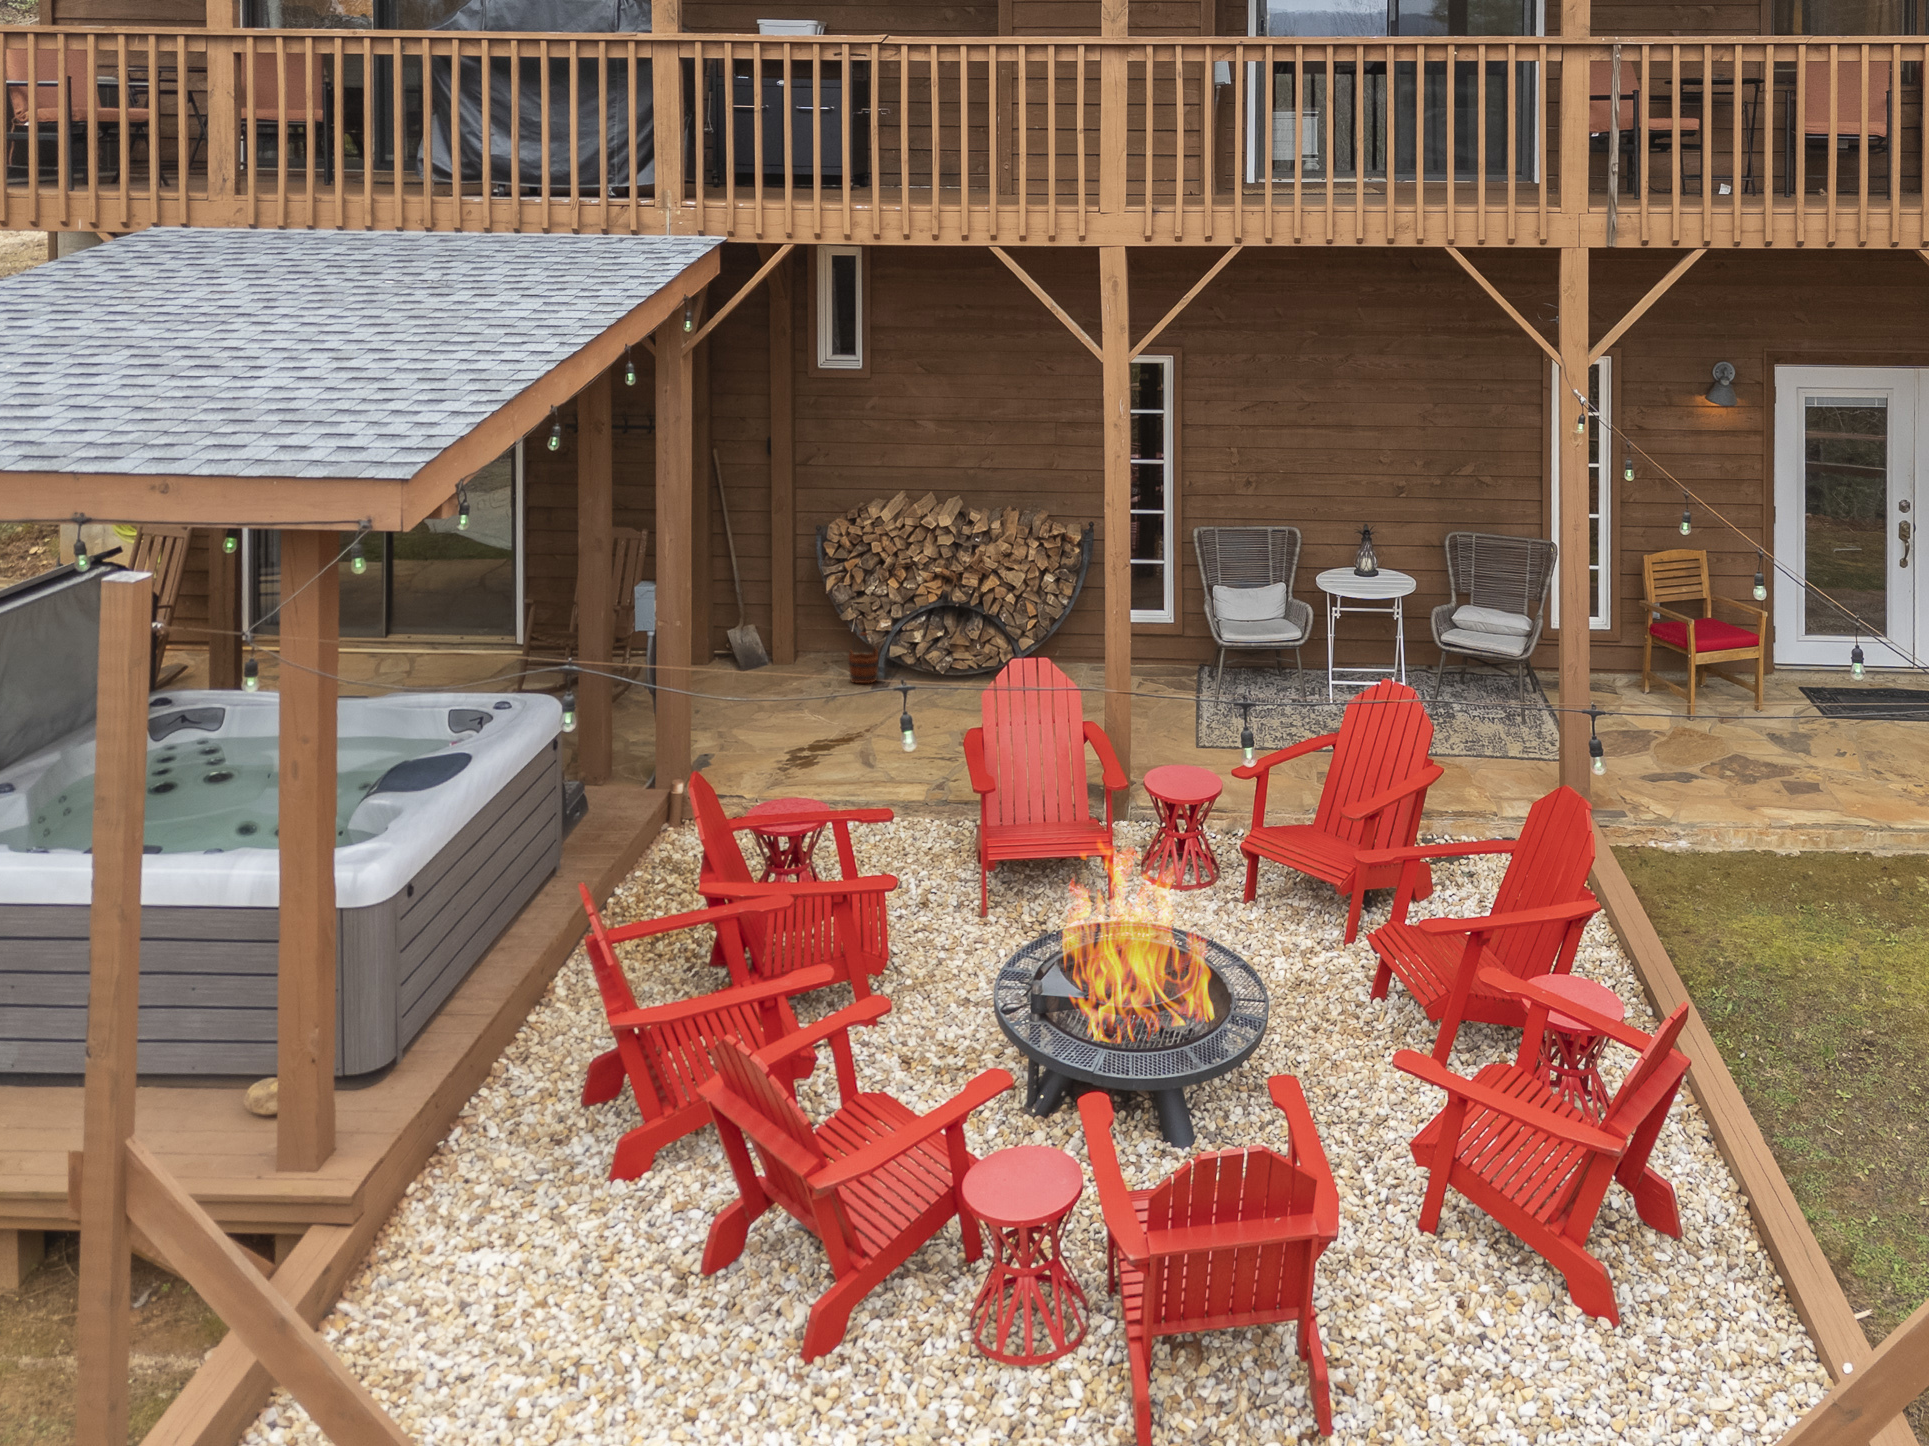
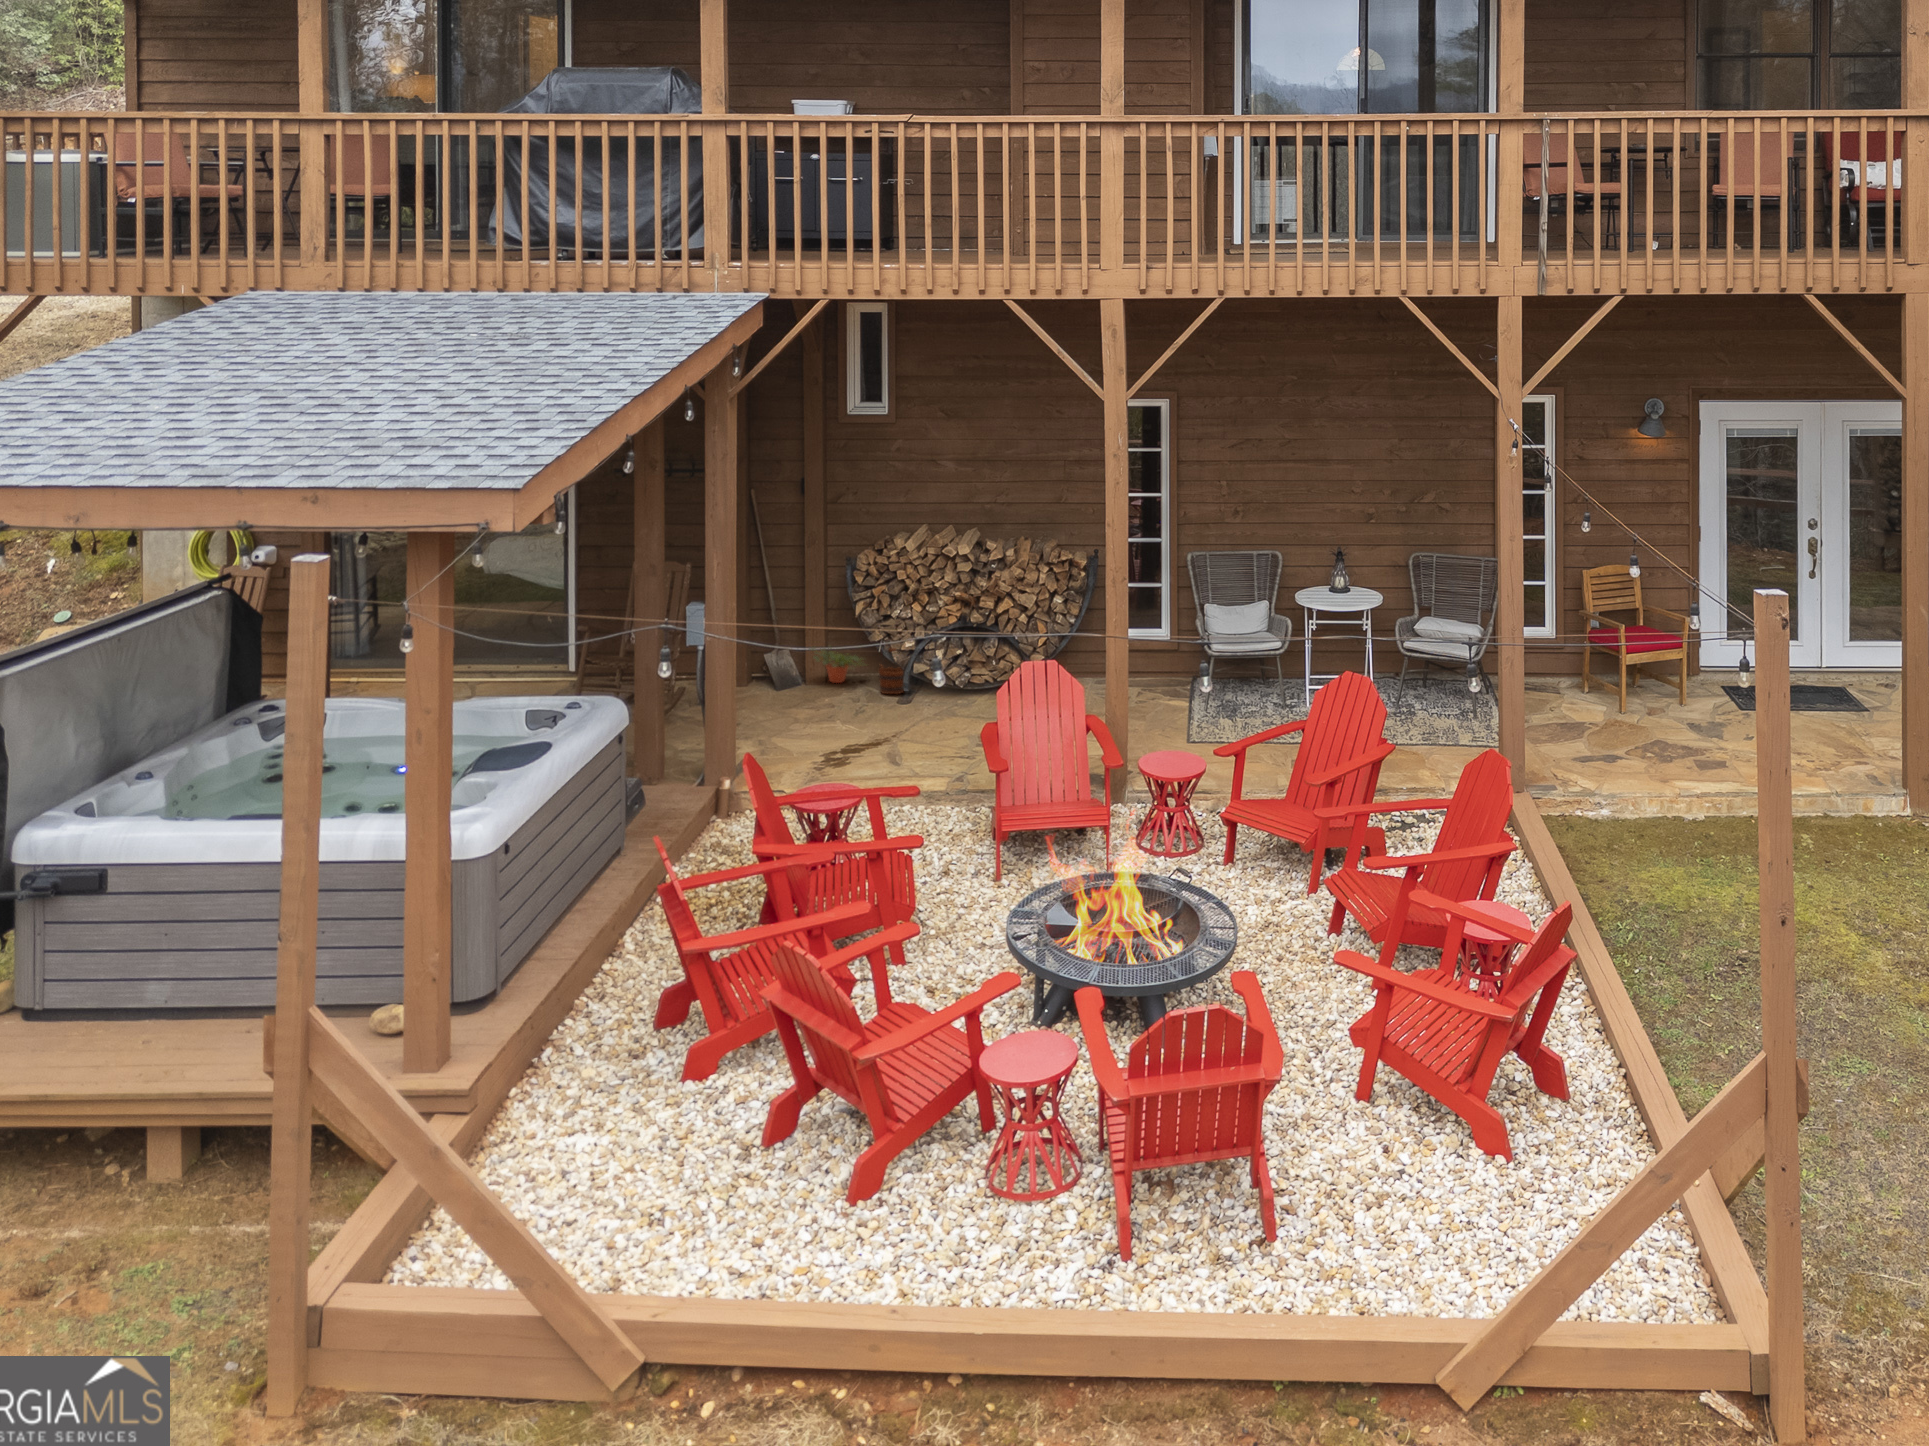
potted plant: none [772,627,838,669] -> present [811,648,864,683]

